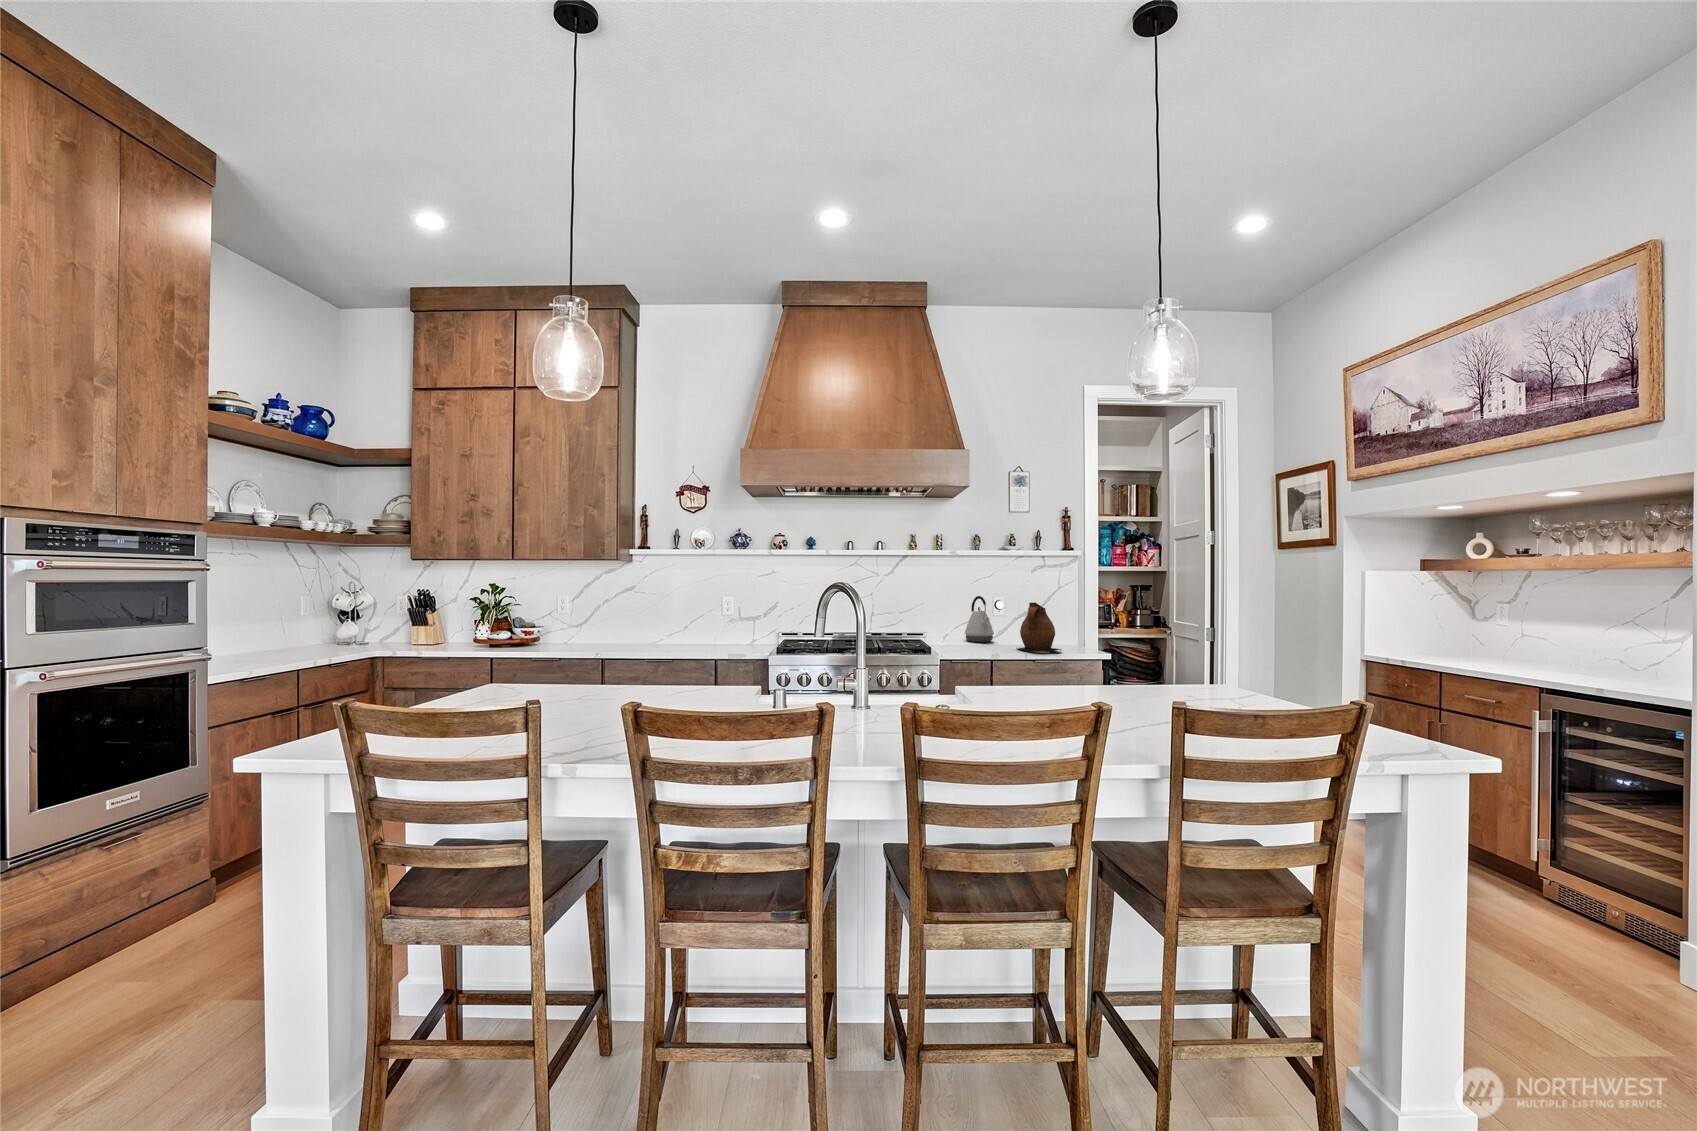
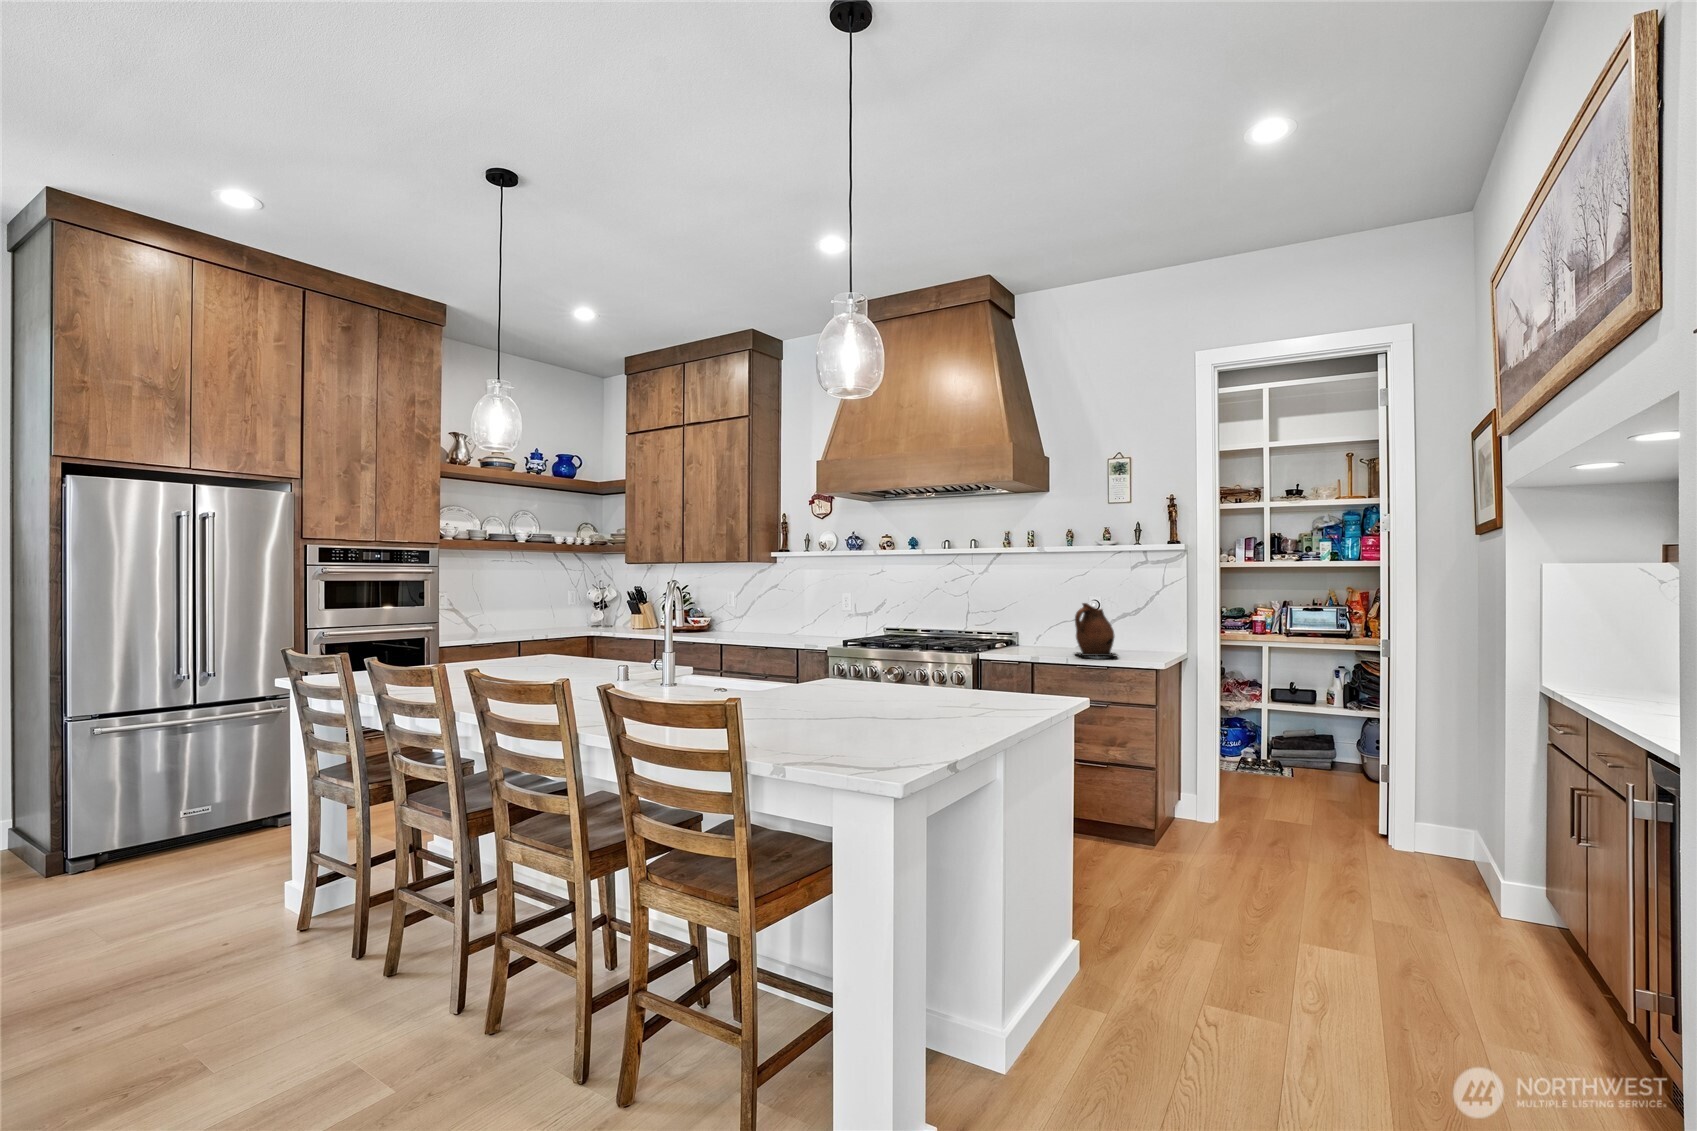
kettle: present [965,596,994,642] -> none [1046,596,1077,645]

